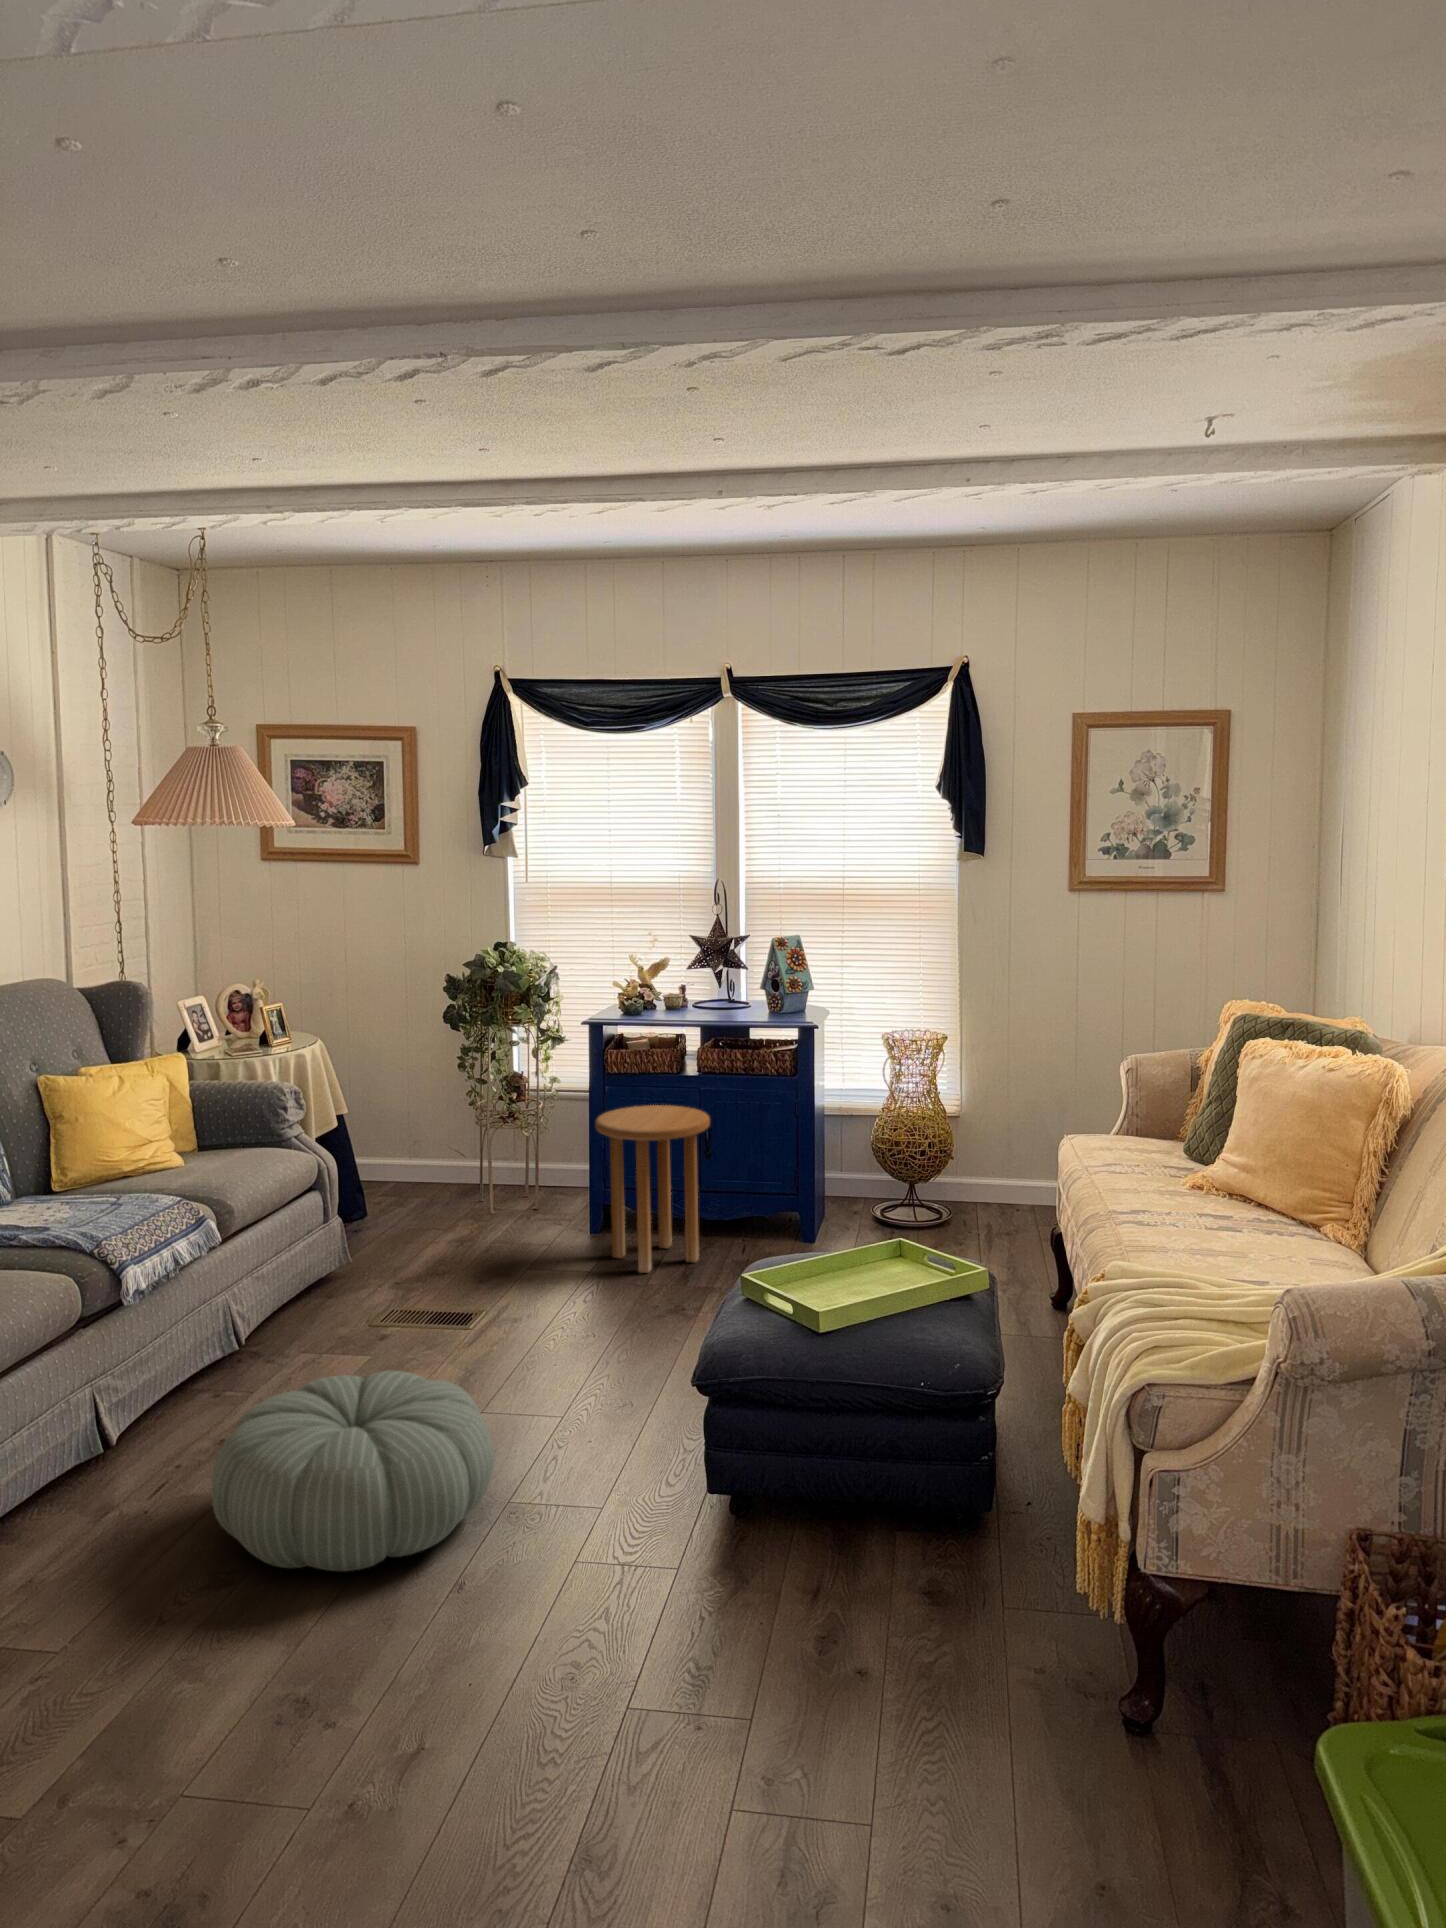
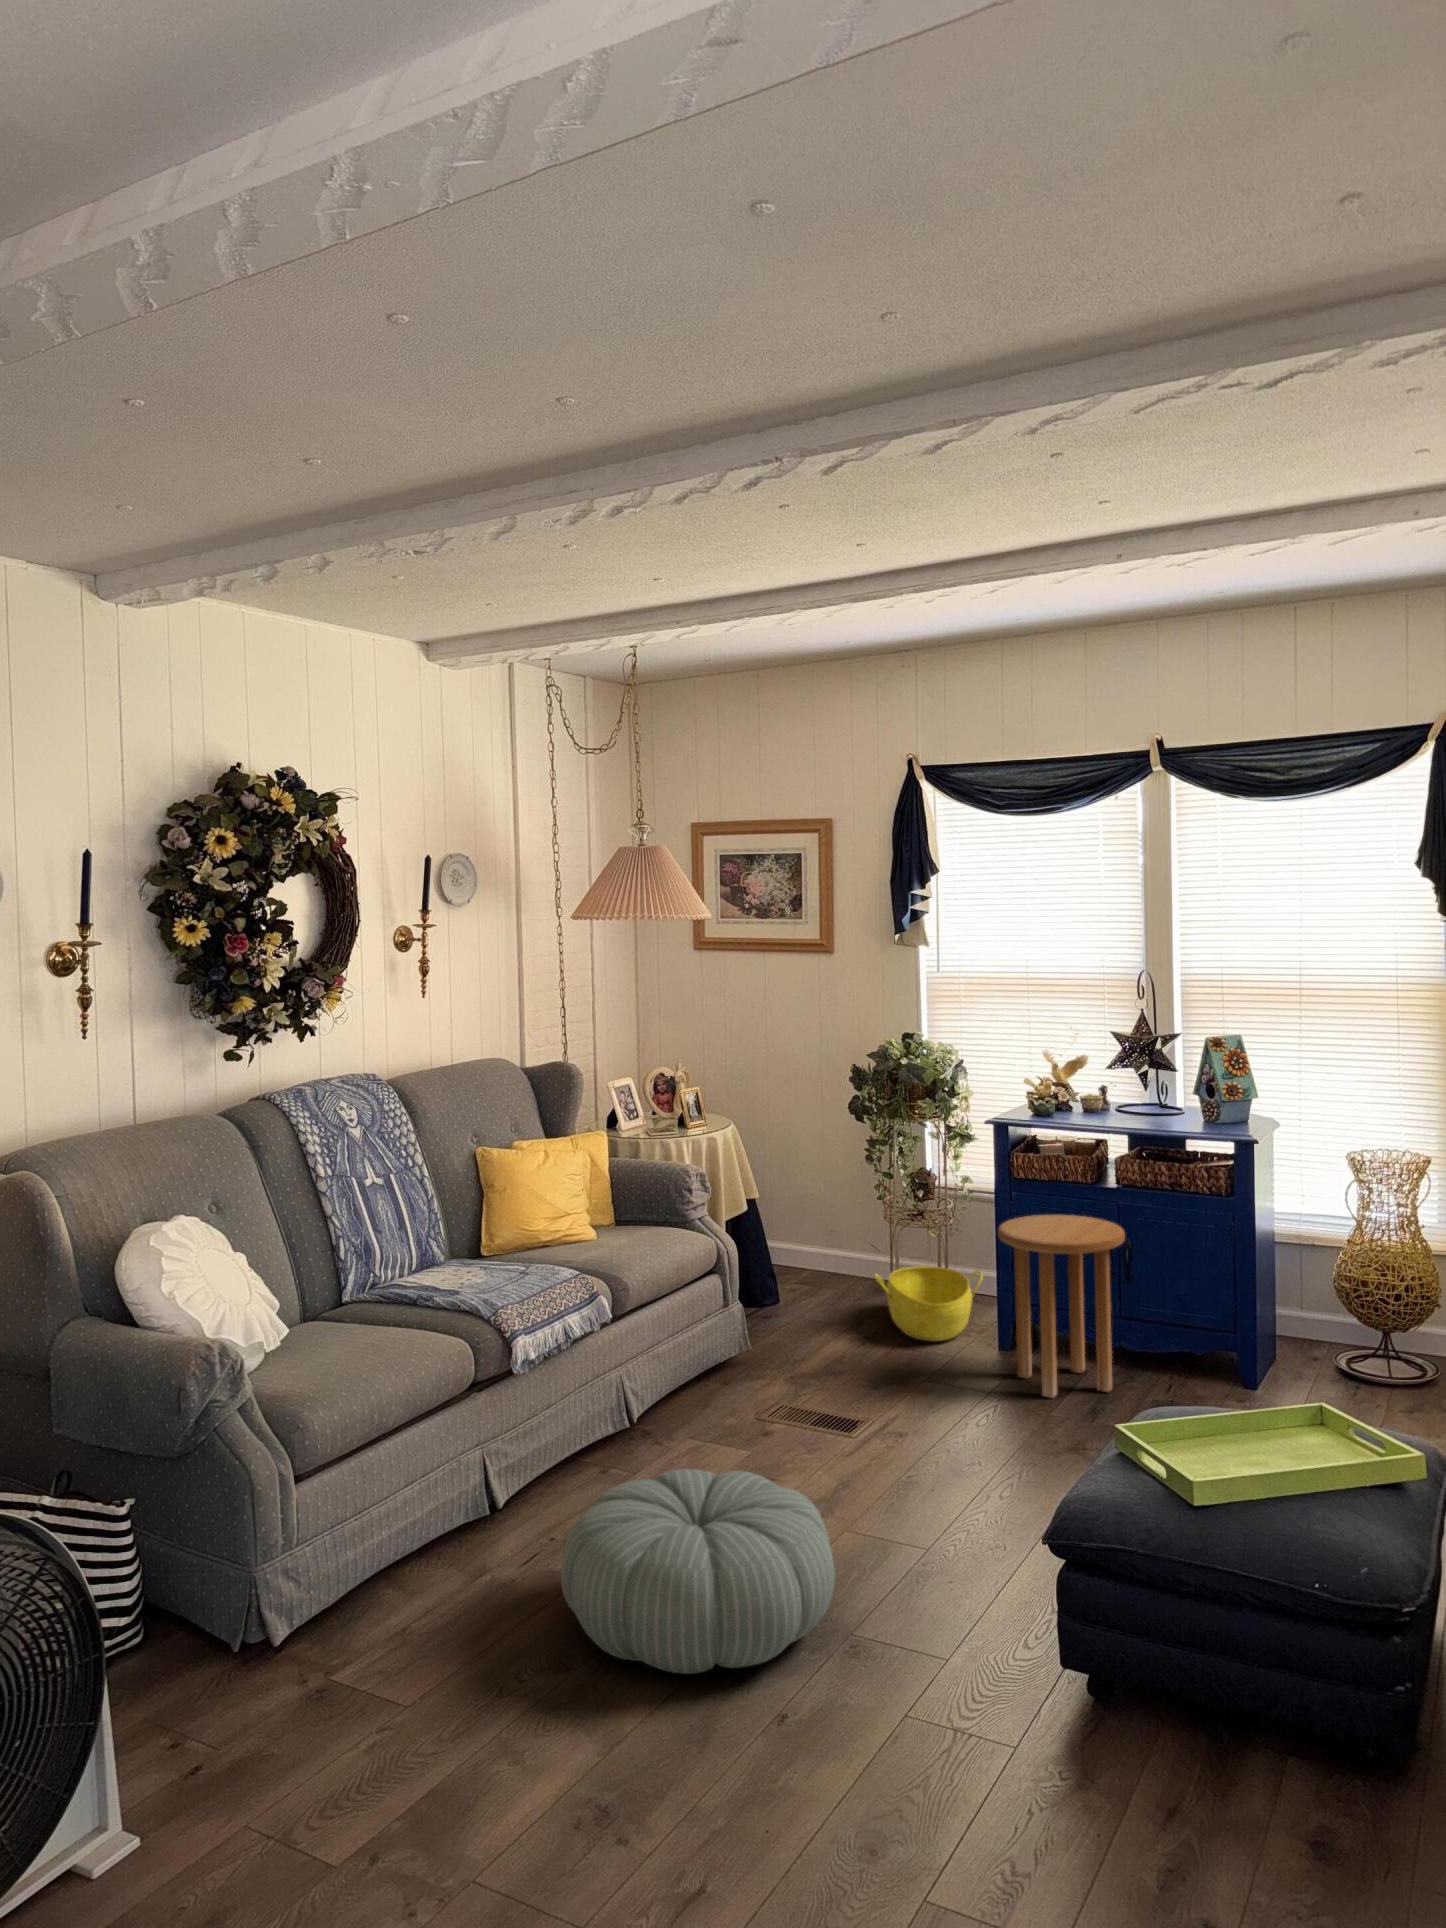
basket: none [468,1164,572,1234] -> present [874,1266,983,1341]

